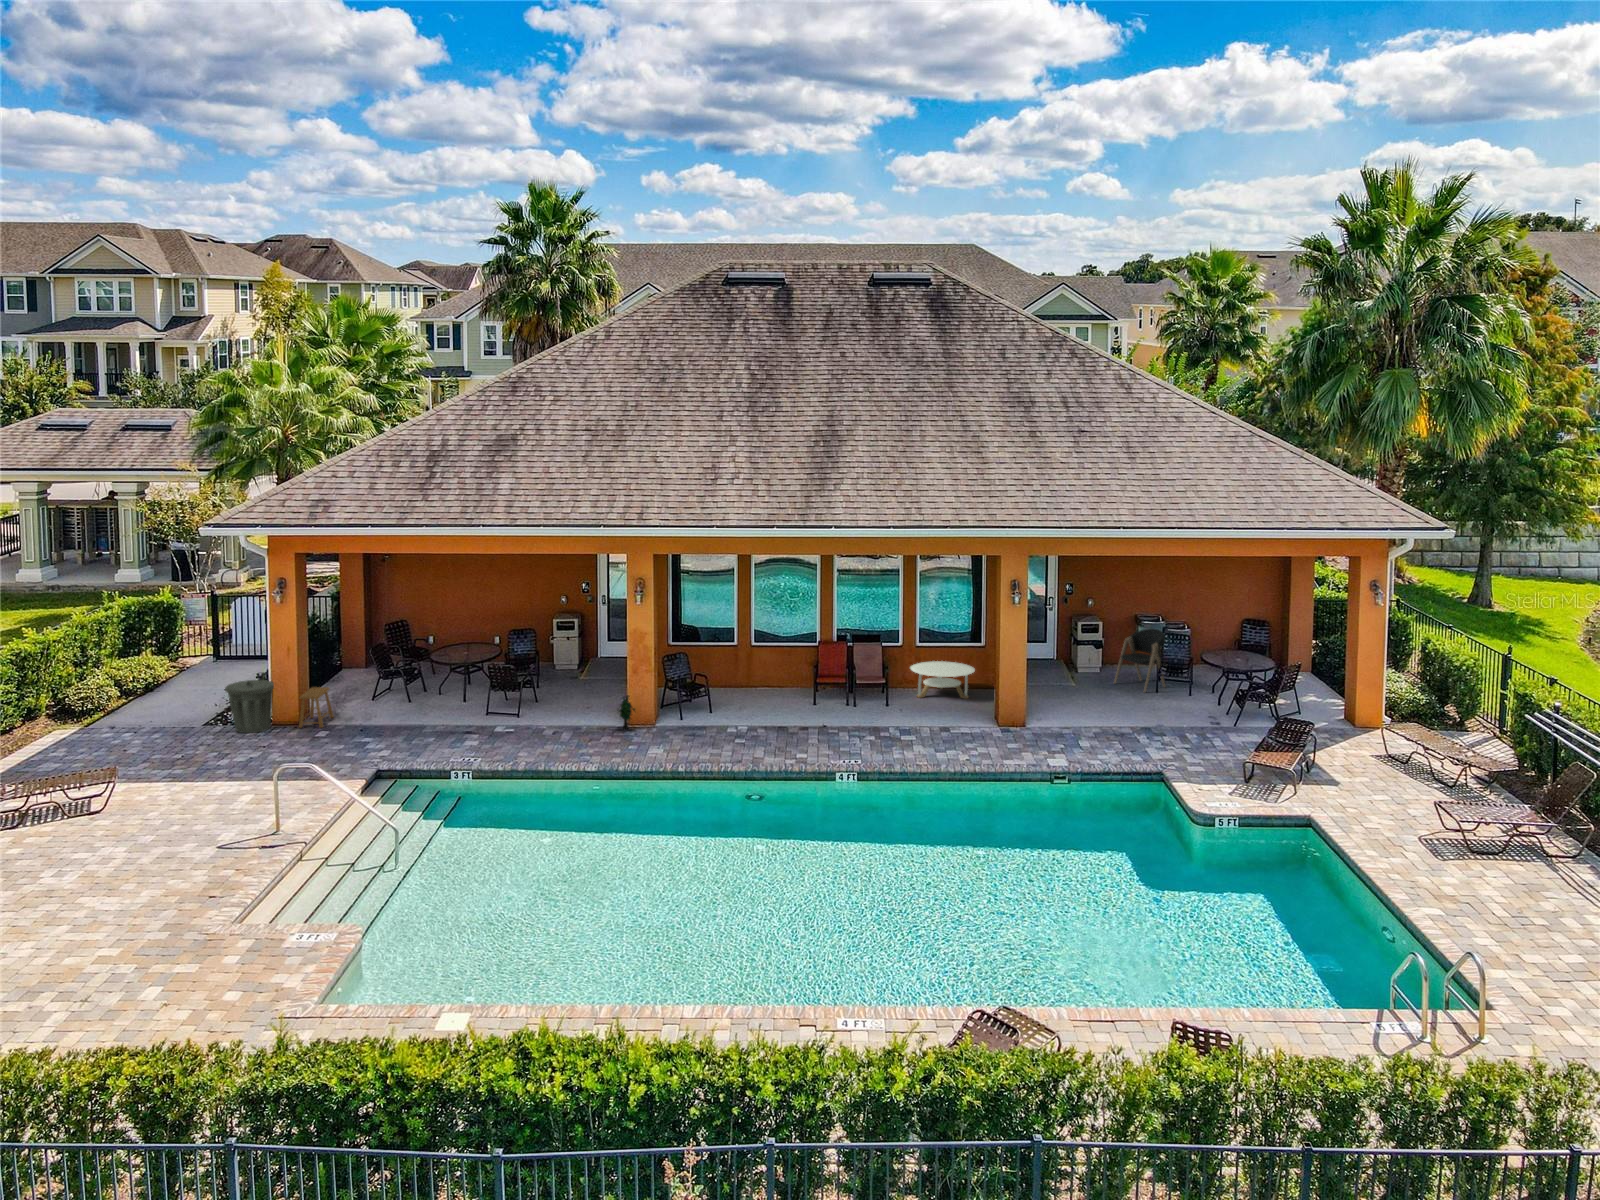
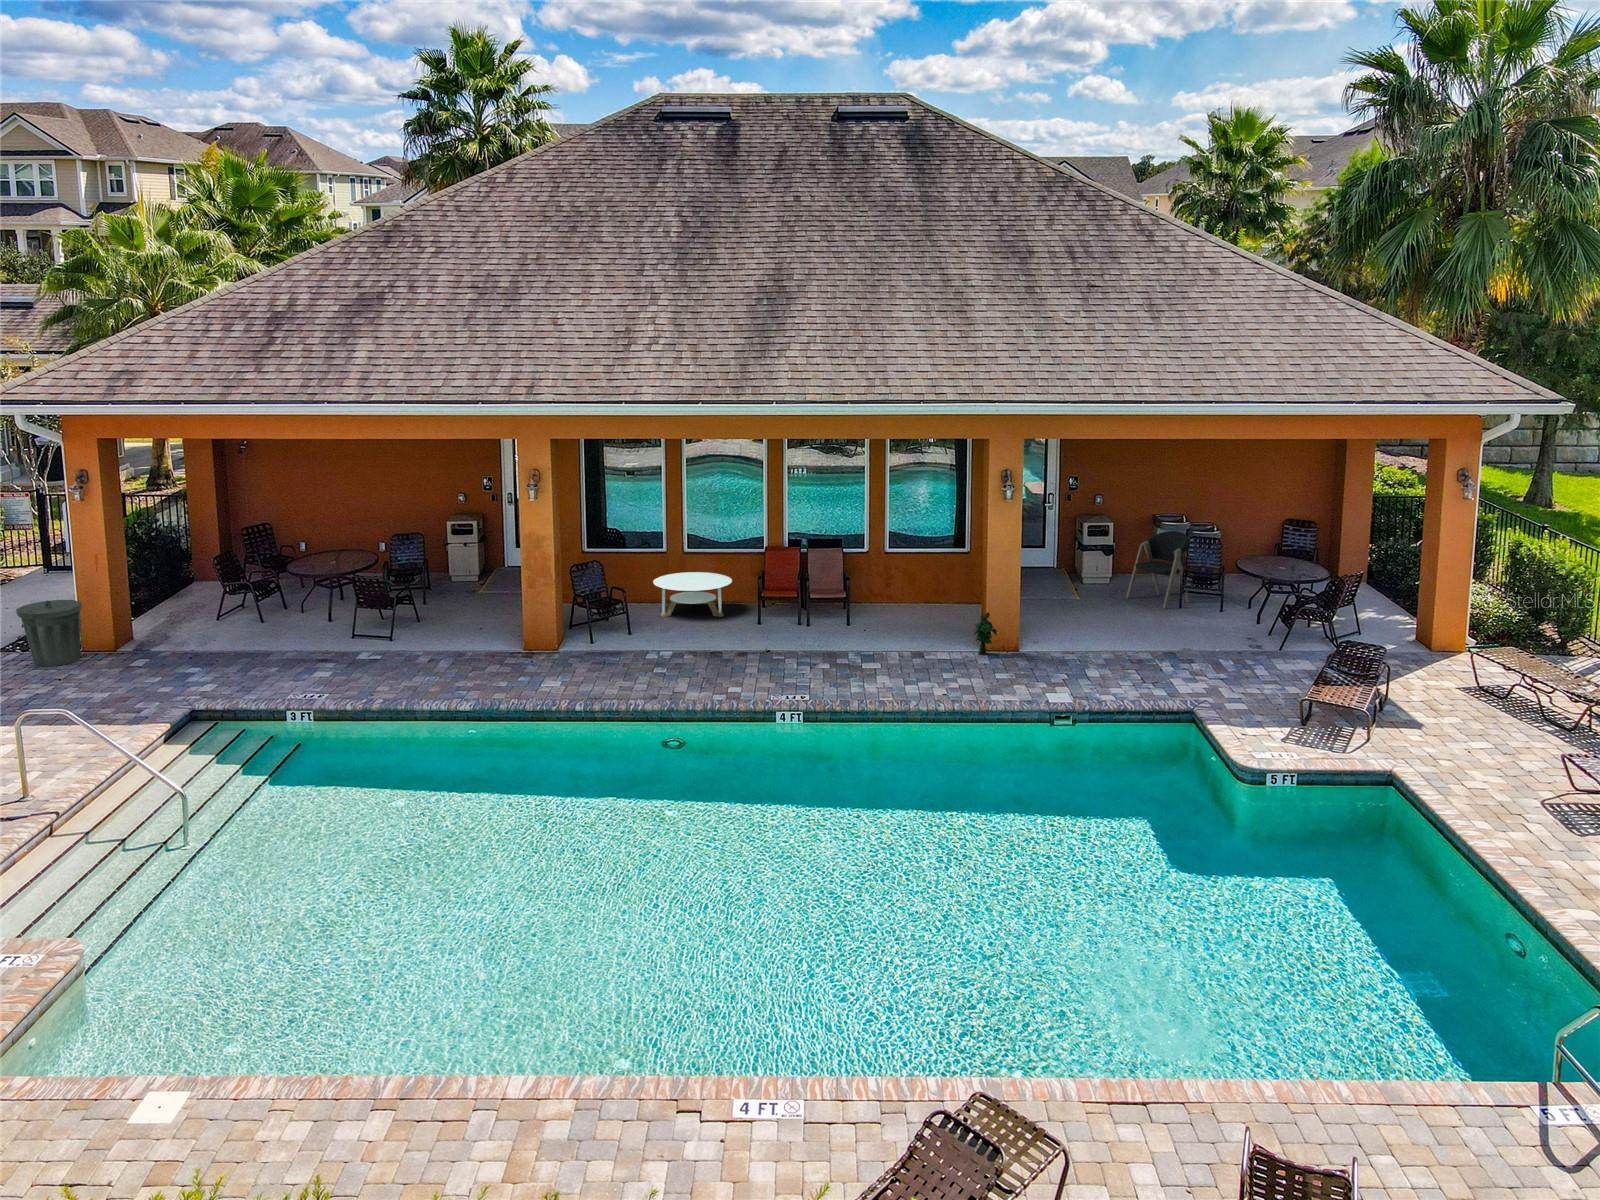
round table: present [910,661,975,699] -> present [653,572,732,617]
stool: present [299,687,334,728] -> none [112,608,164,659]
decorative plant: present [619,695,635,729] -> present [974,613,997,655]

